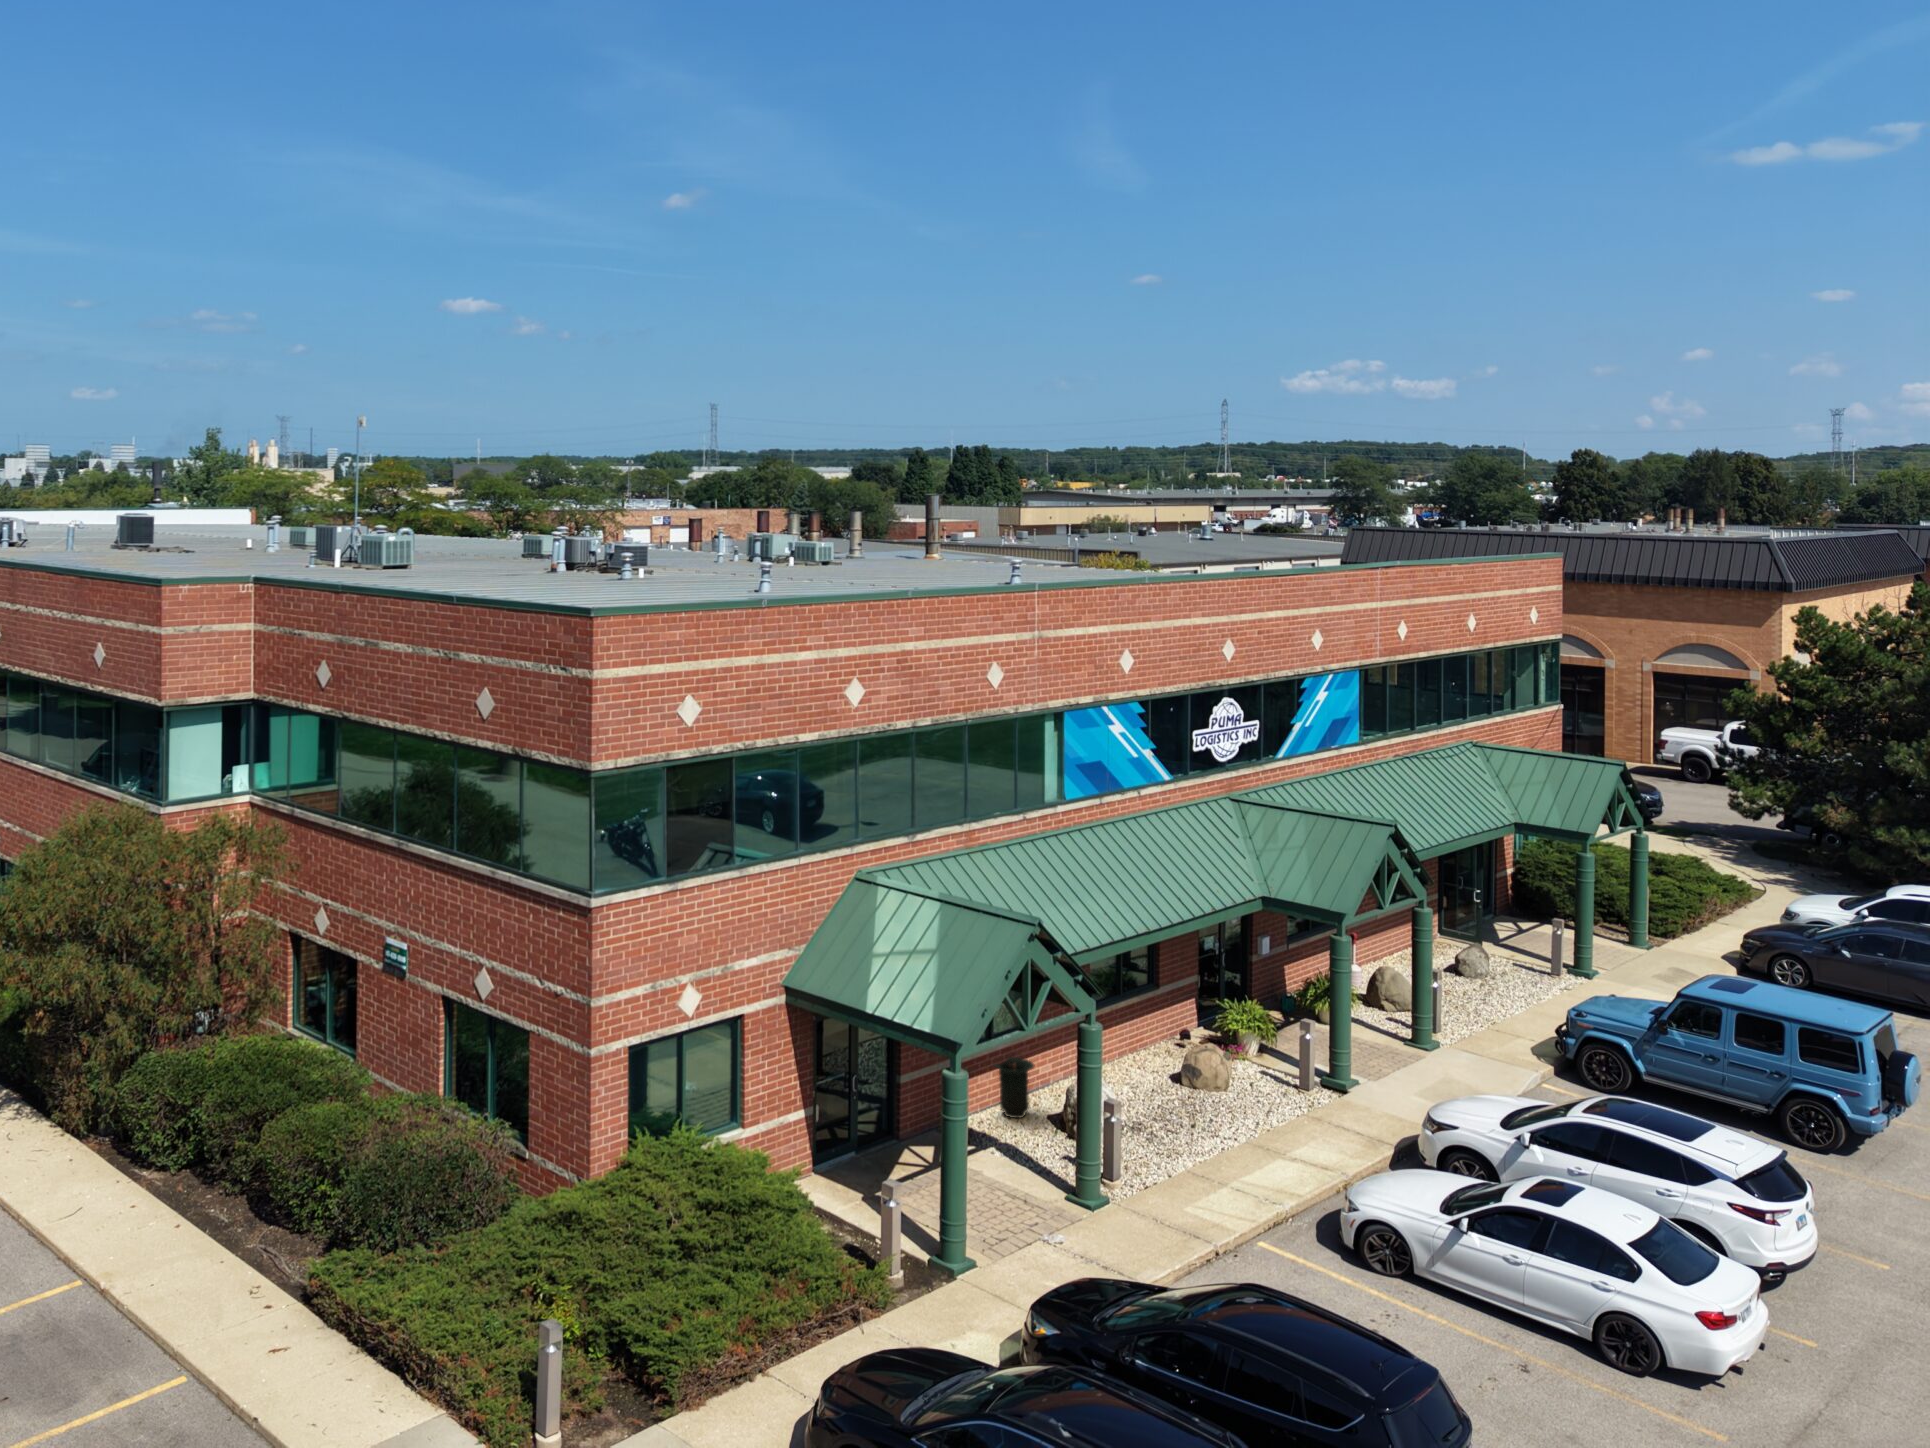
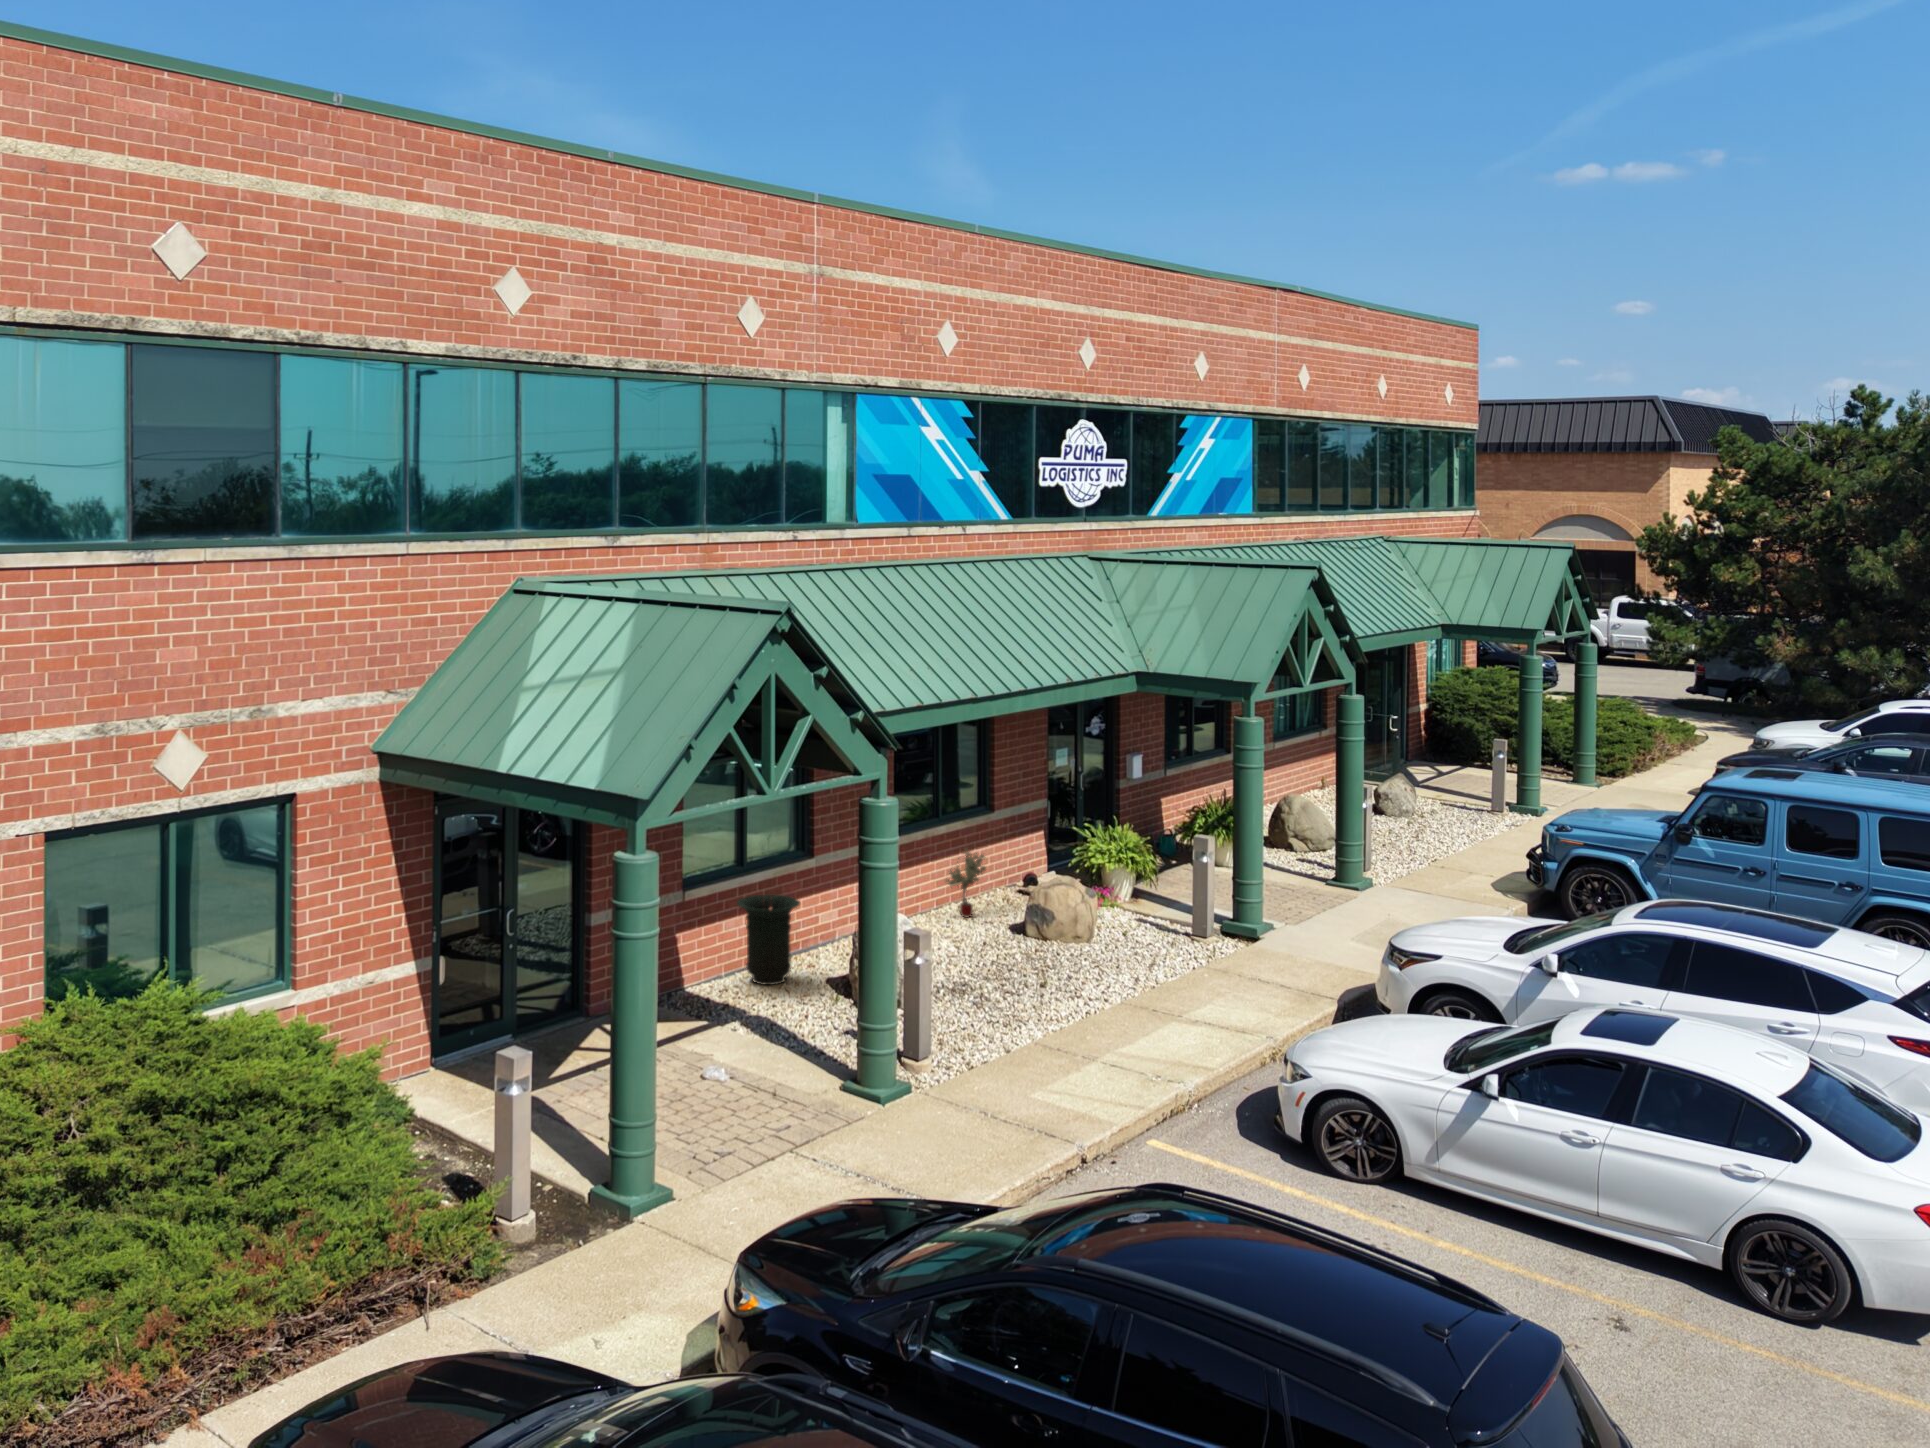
potted tree: none [1128,1016,1158,1066] -> present [947,849,986,917]

